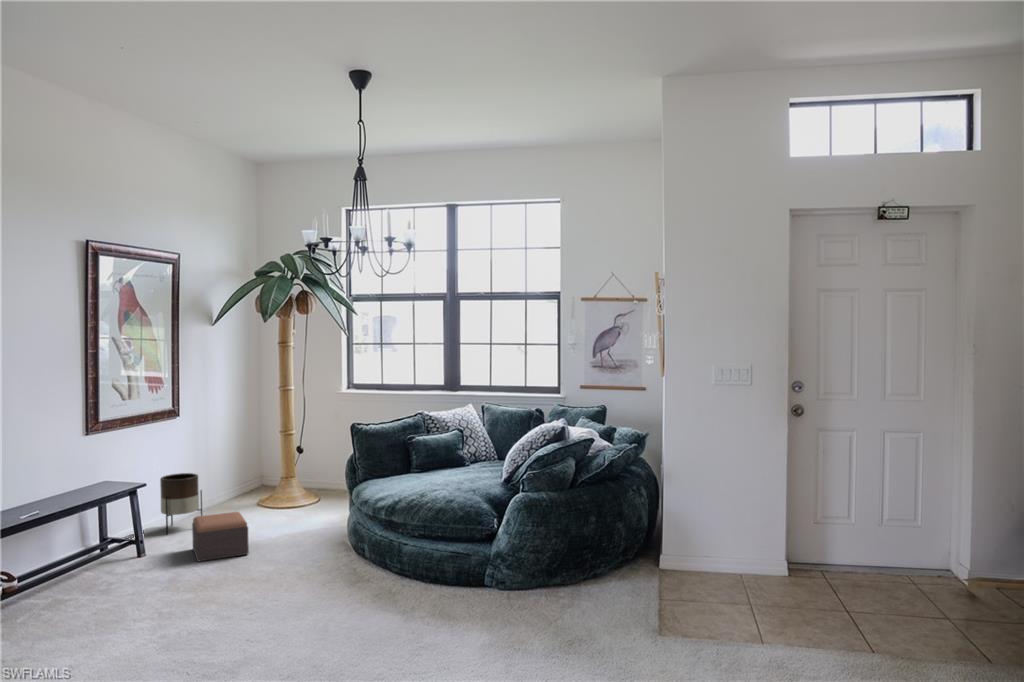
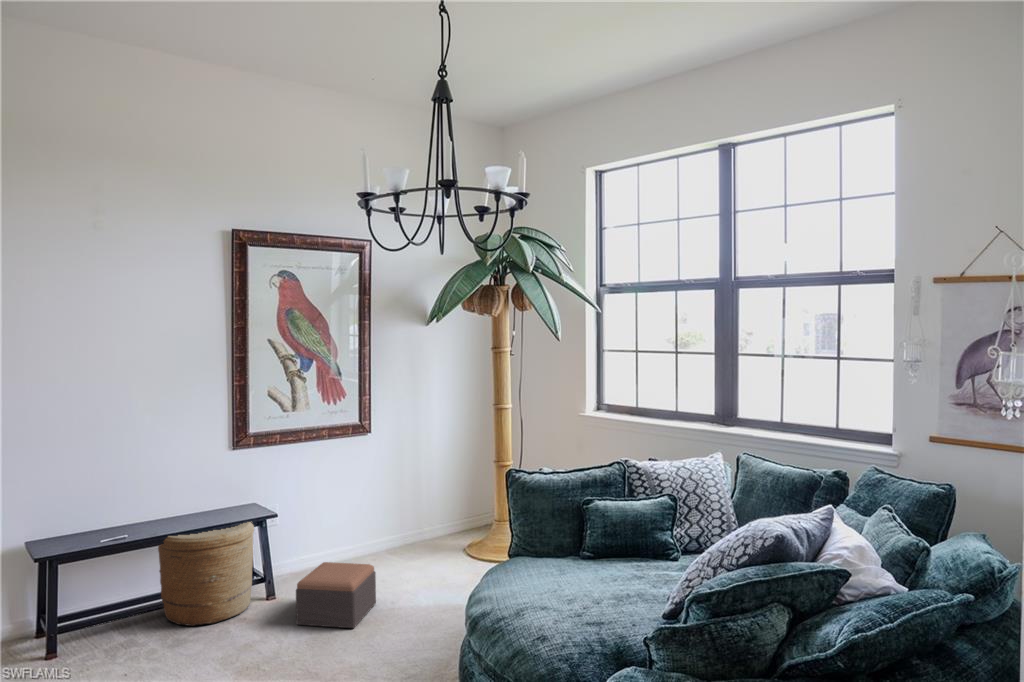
planter: present [160,473,202,535] -> none [333,498,378,570]
woven basket: none [54,490,143,580] -> present [158,522,254,626]

